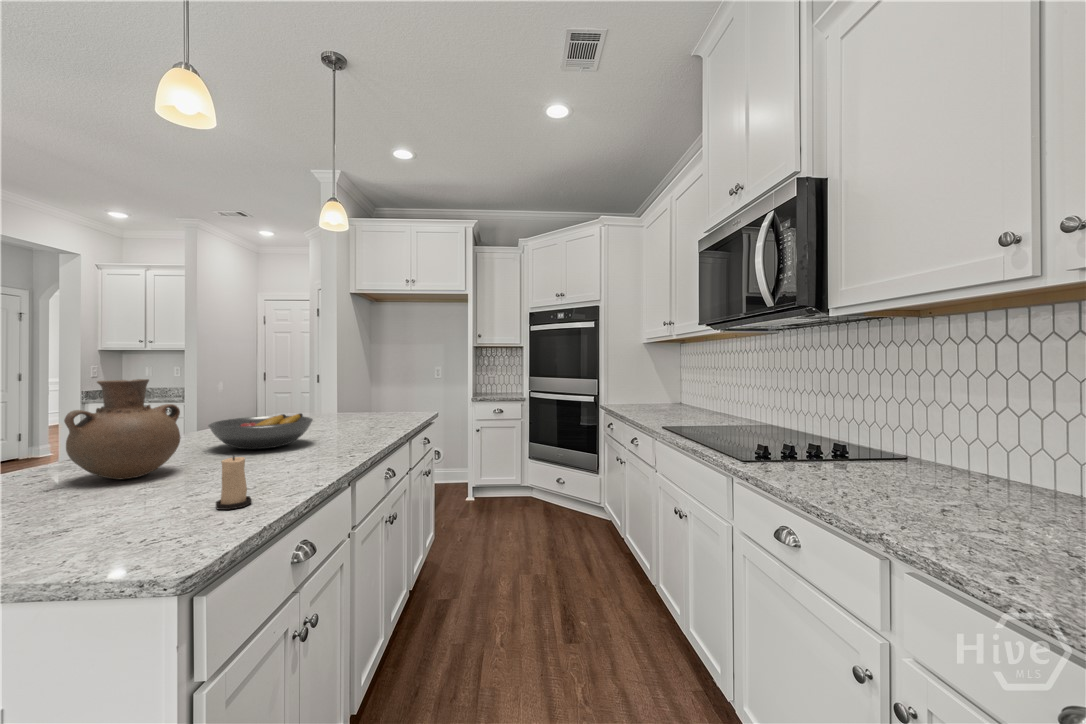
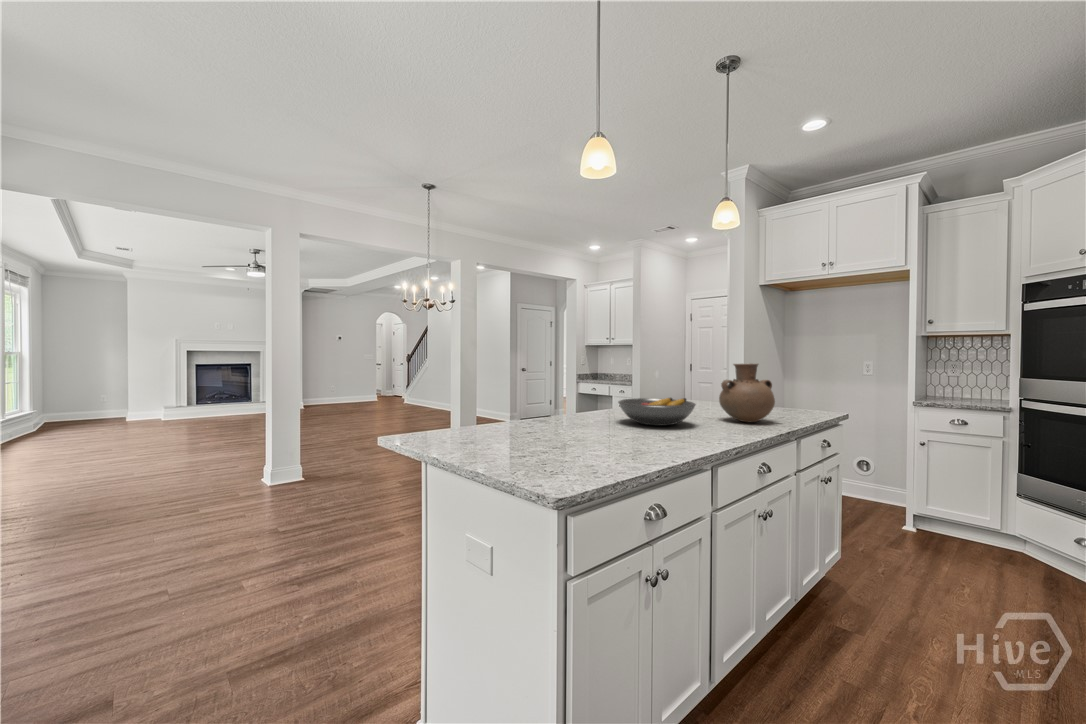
vase: present [64,379,180,479] -> present [719,363,775,422]
candle: present [216,455,252,510] -> none [597,422,620,464]

